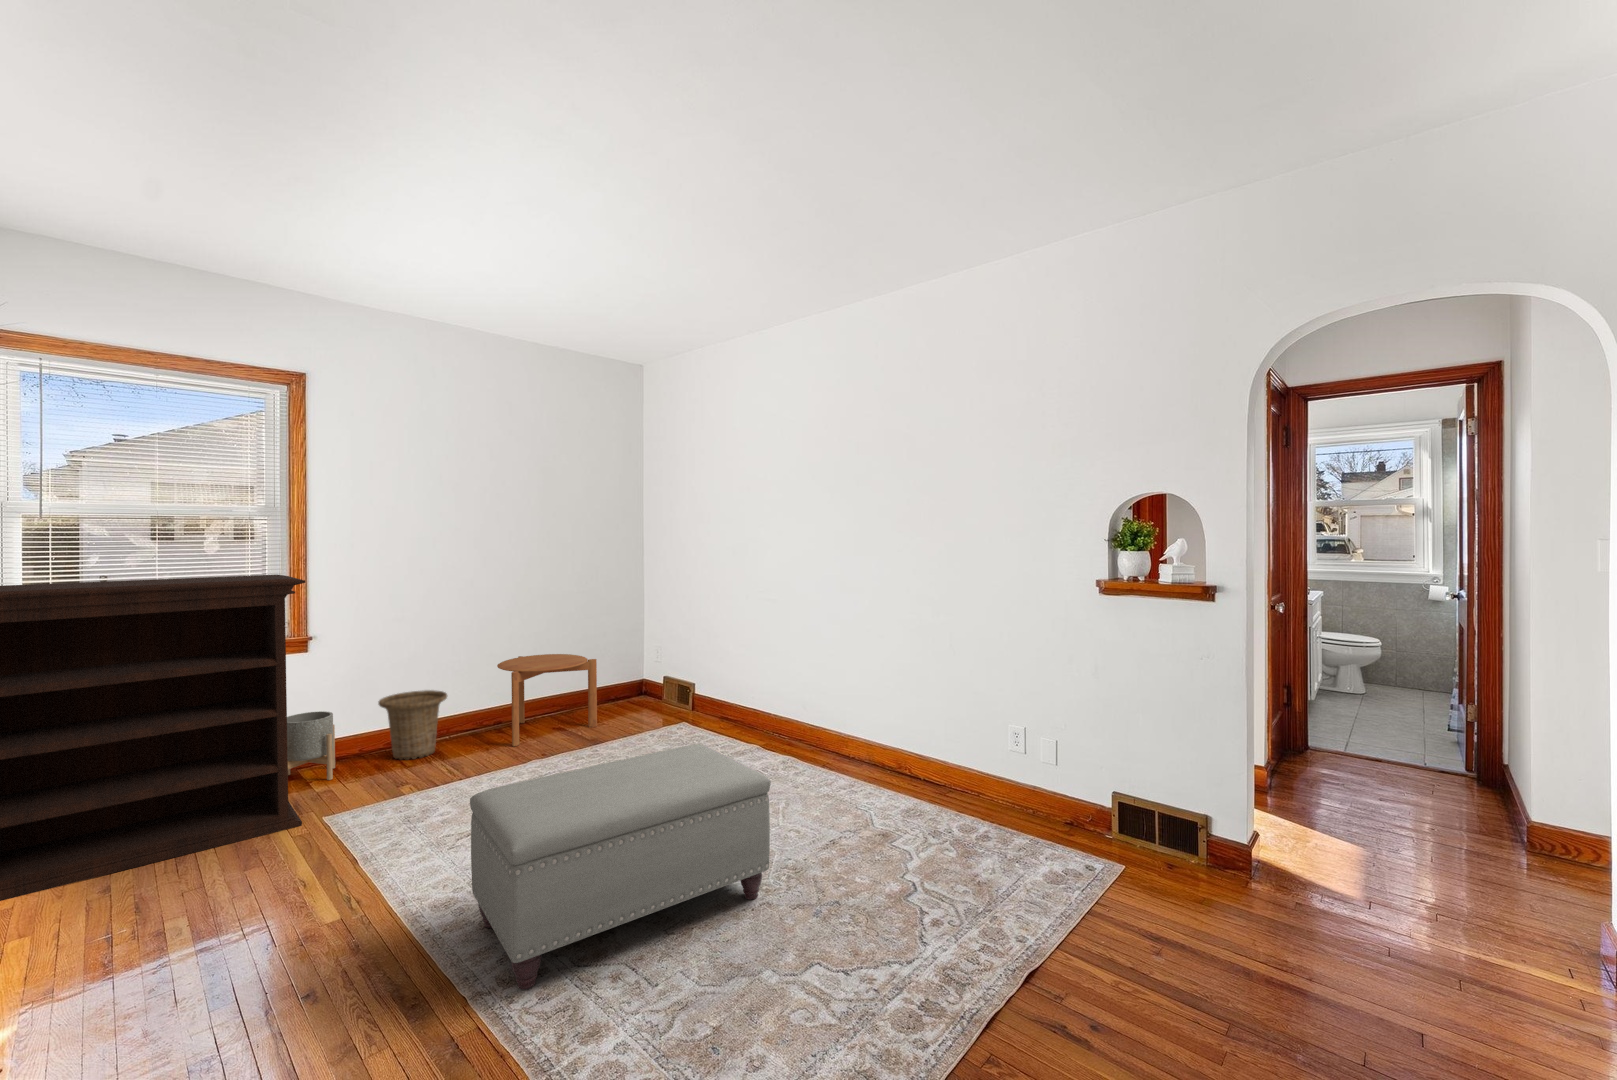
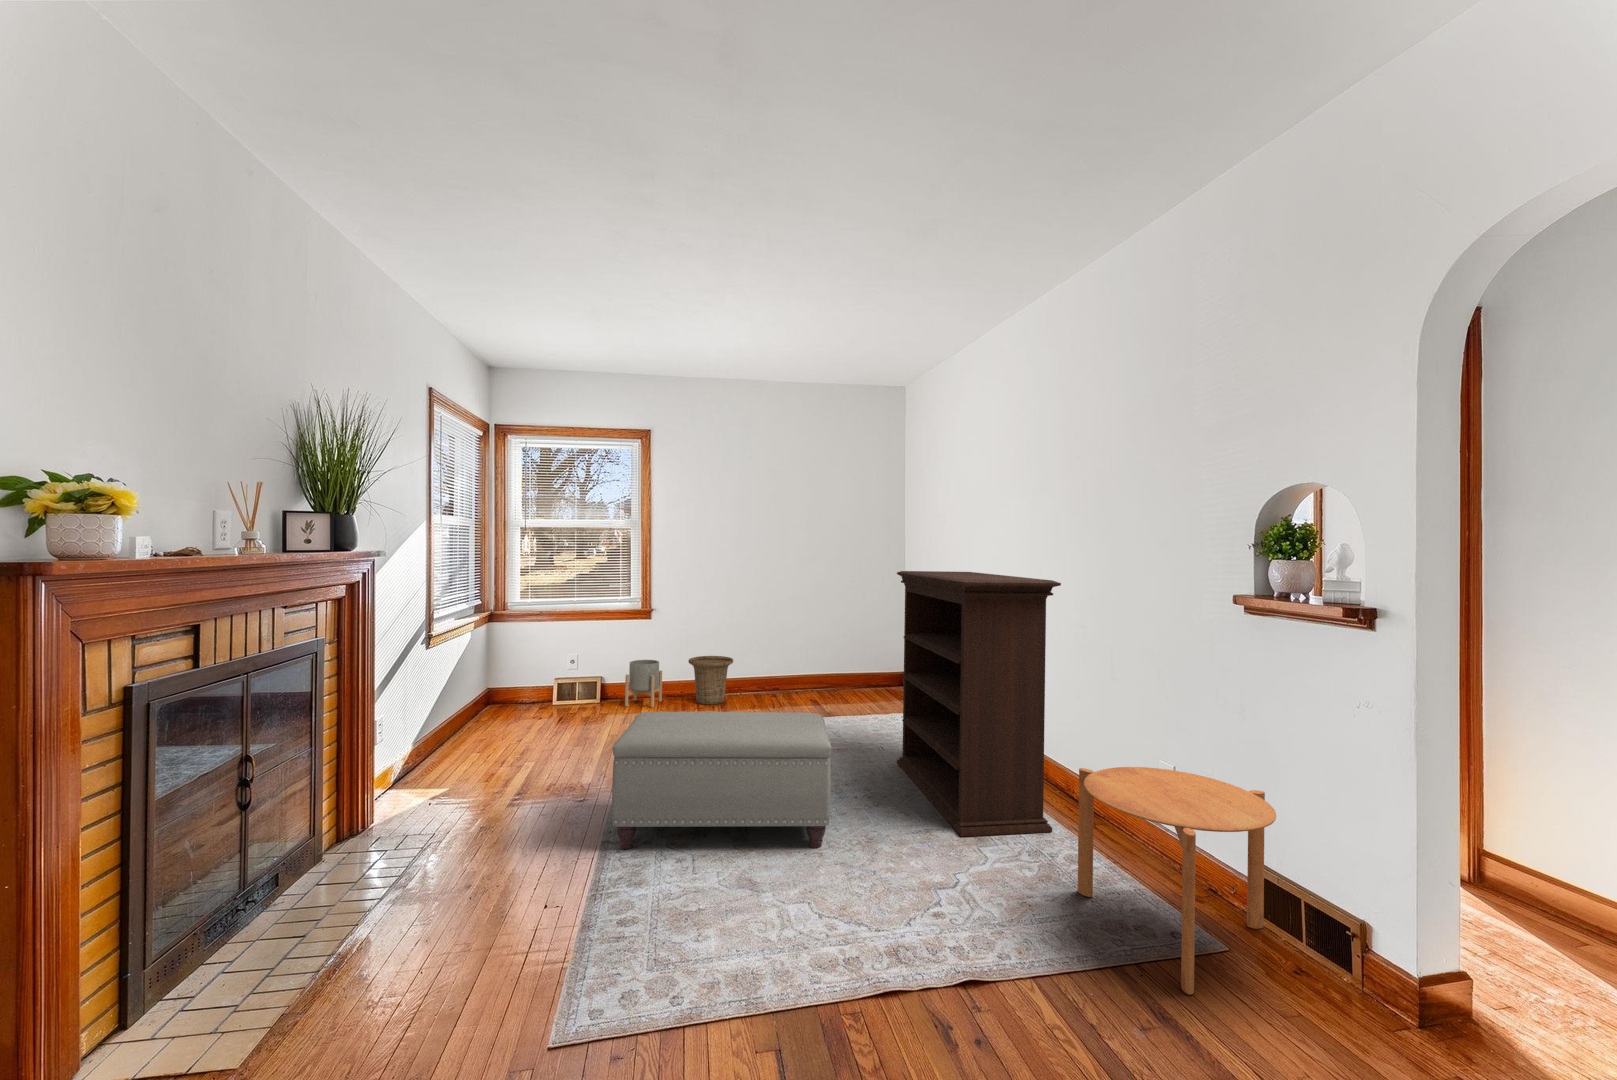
bookshelf: present [0,575,305,901] -> present [897,571,1061,837]
side table: present [497,654,597,746] -> present [1078,767,1276,995]

